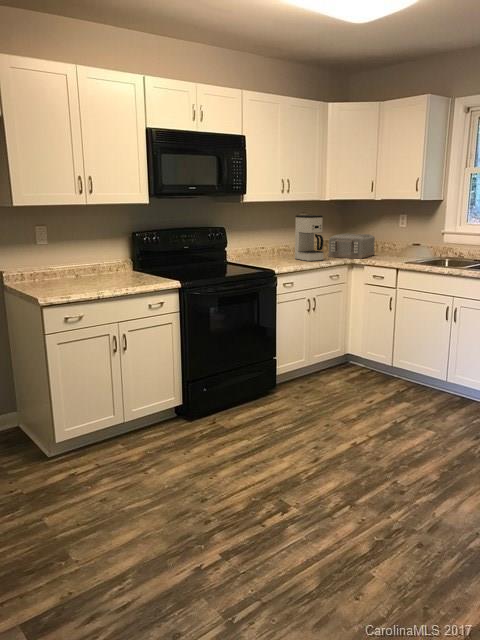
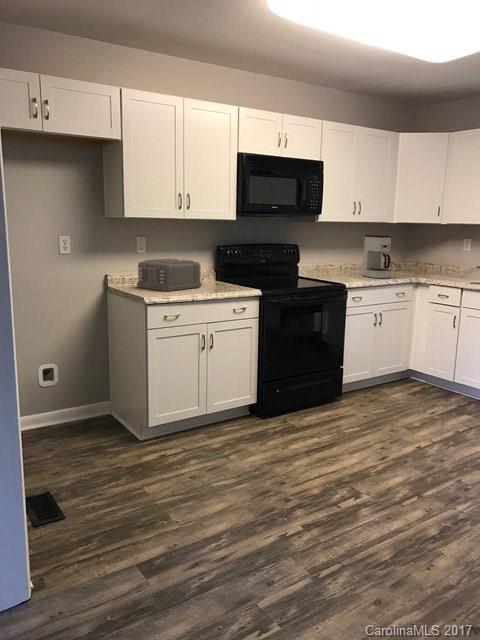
toaster: present [328,234,375,259] -> present [137,259,202,291]

